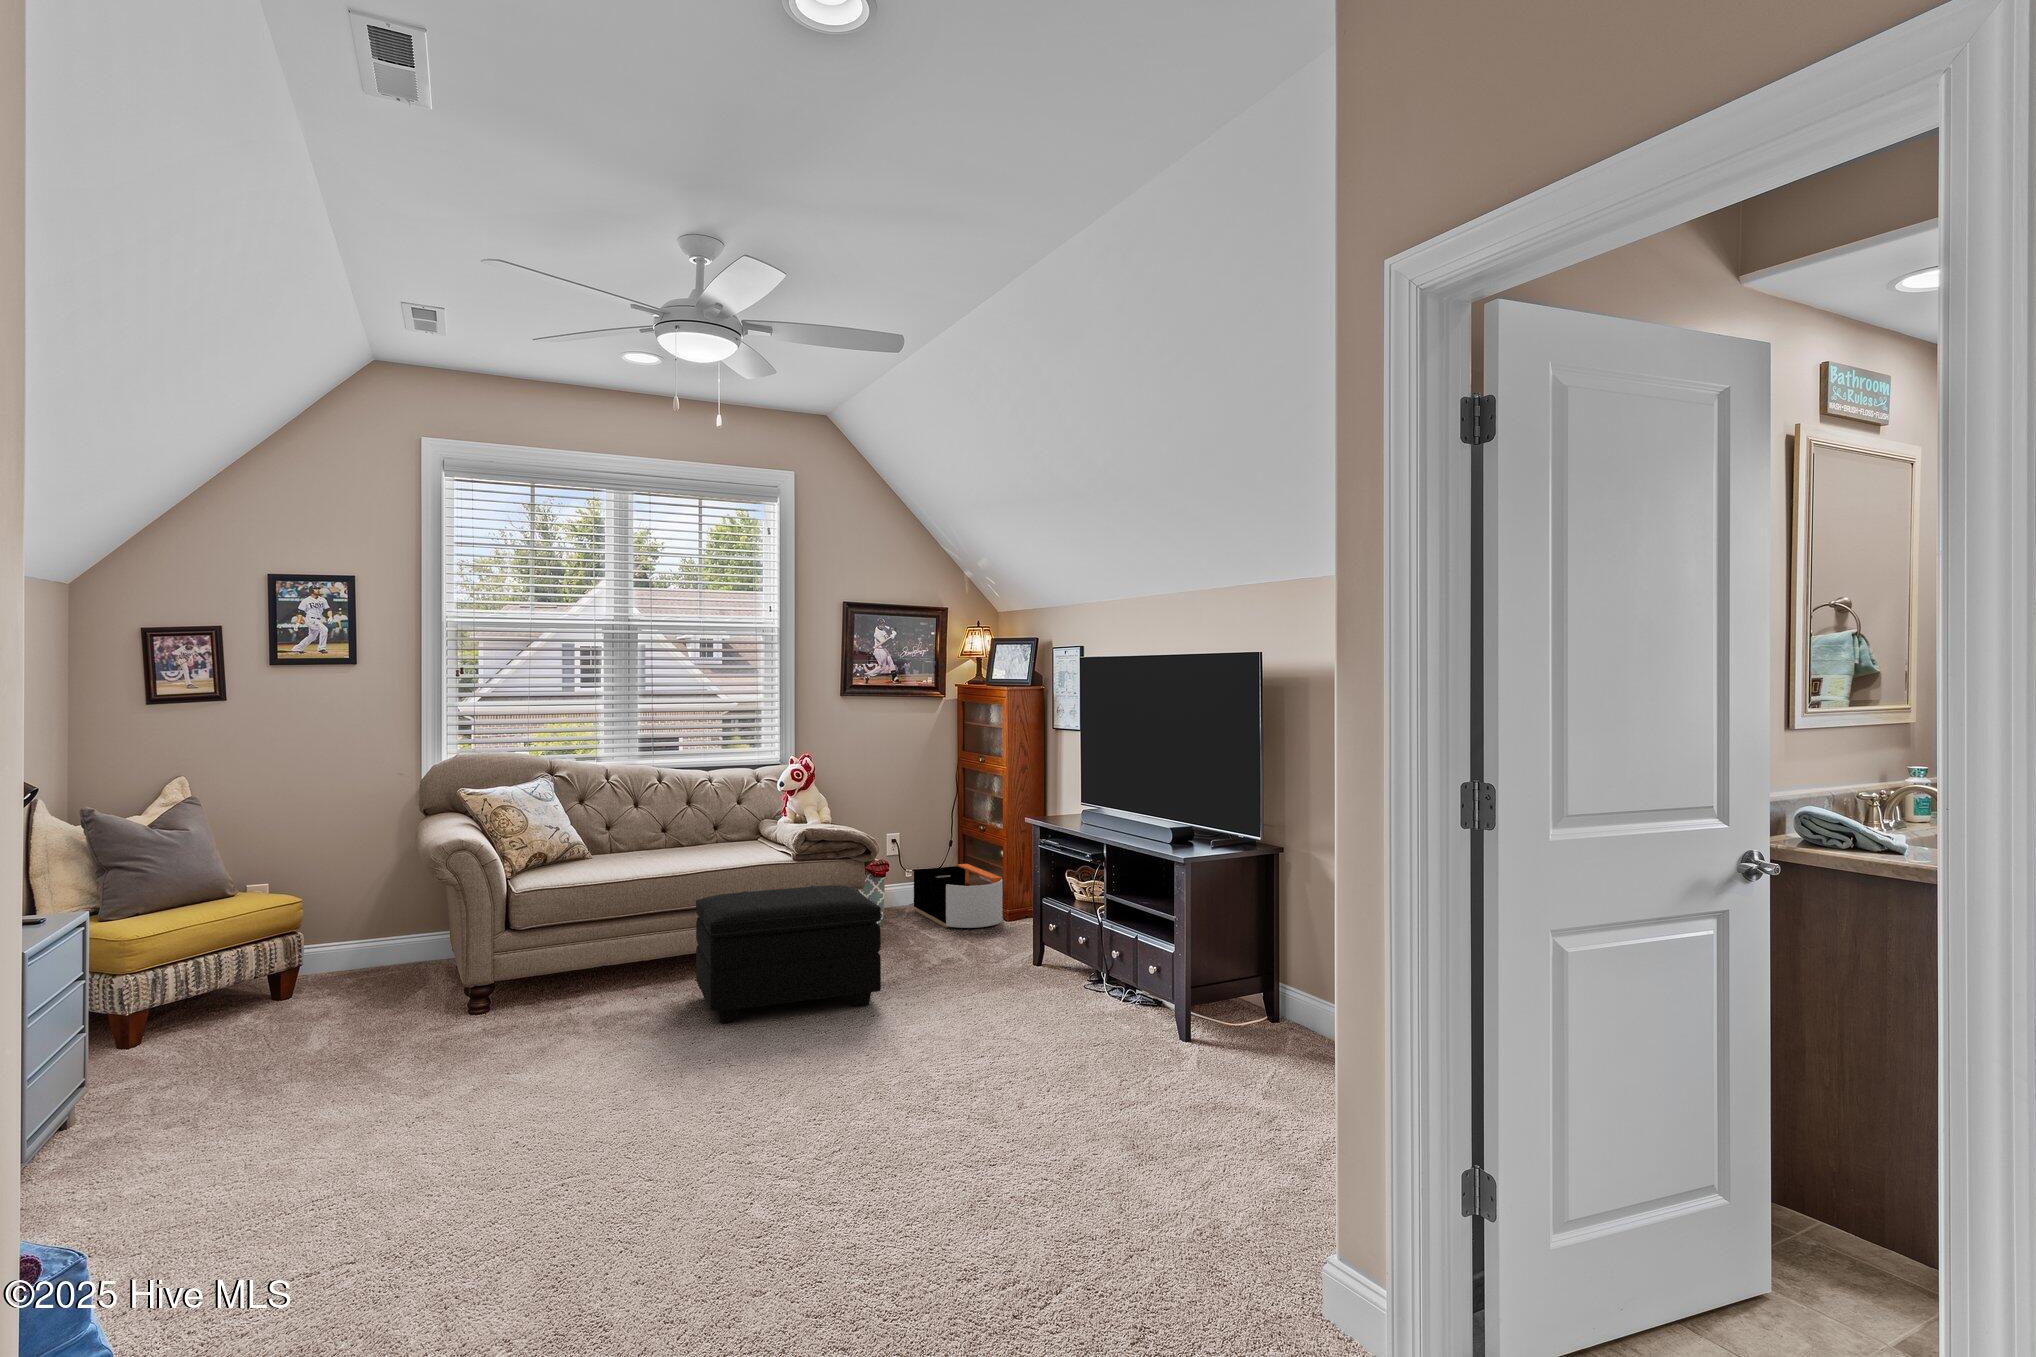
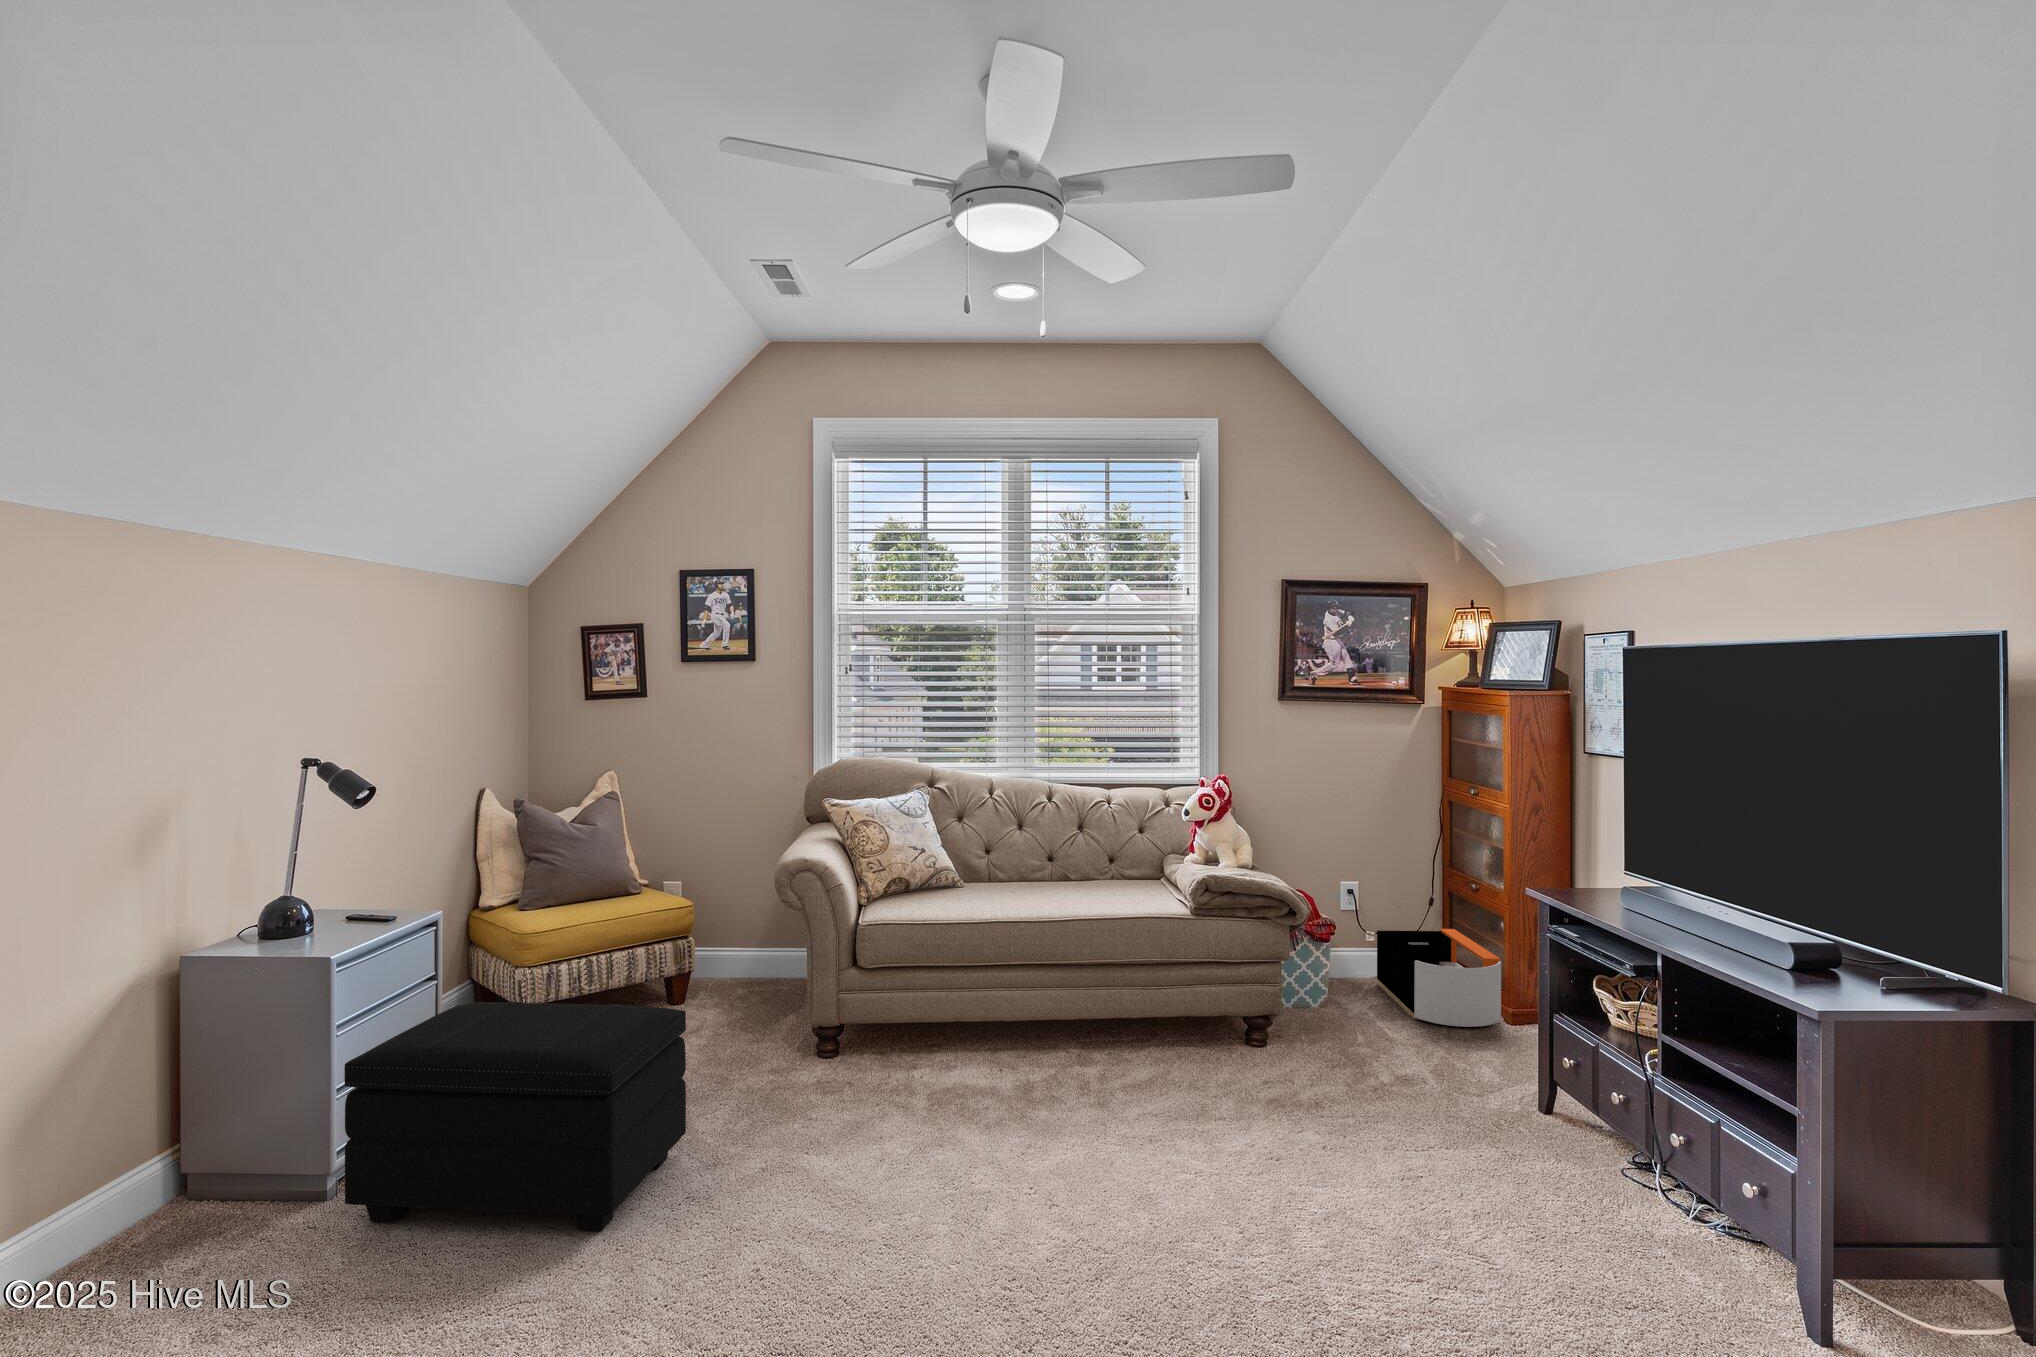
footstool: present [696,885,881,1023] -> present [344,1001,686,1231]

